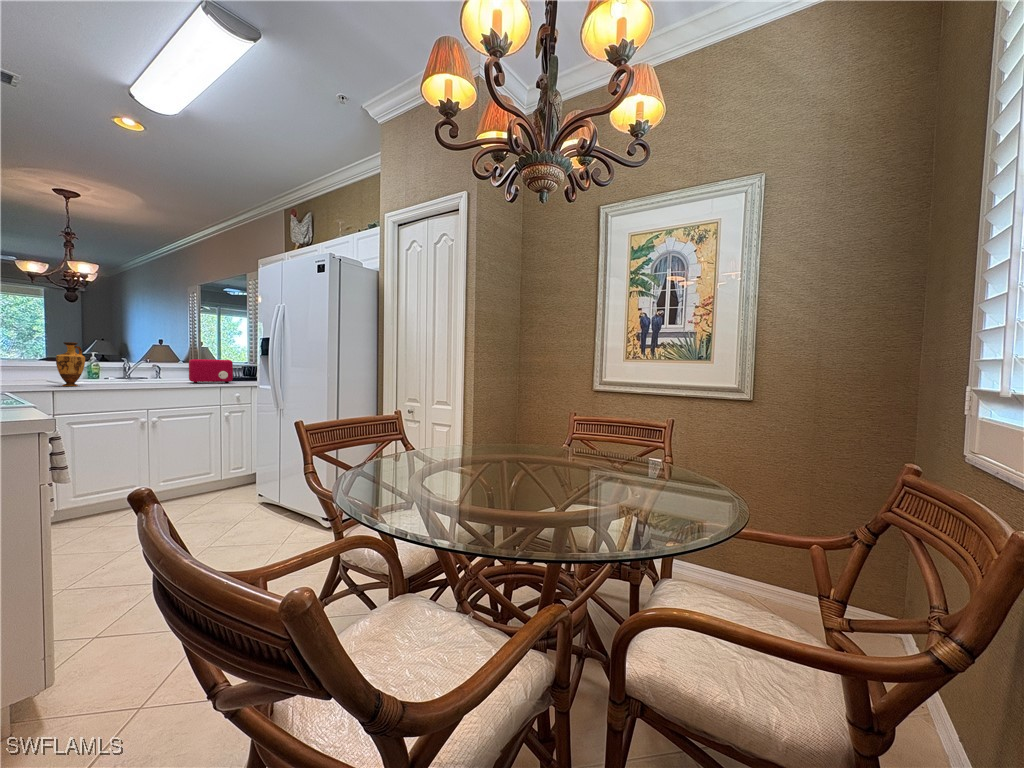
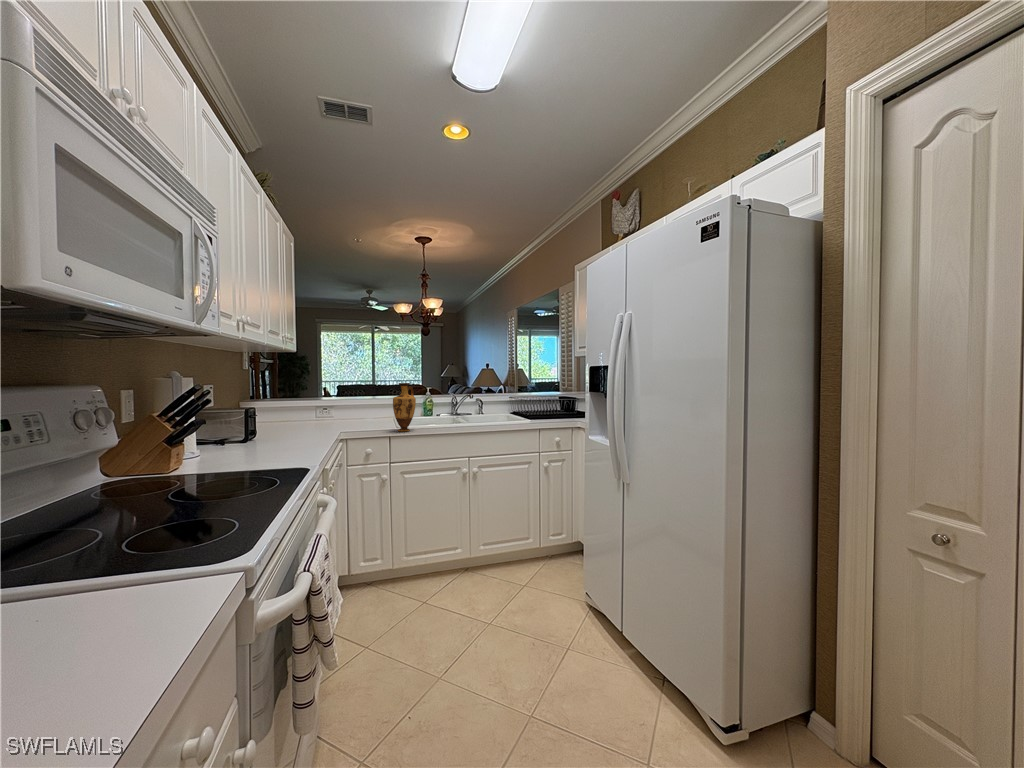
toaster: present [189,359,233,383] -> none [507,394,552,424]

